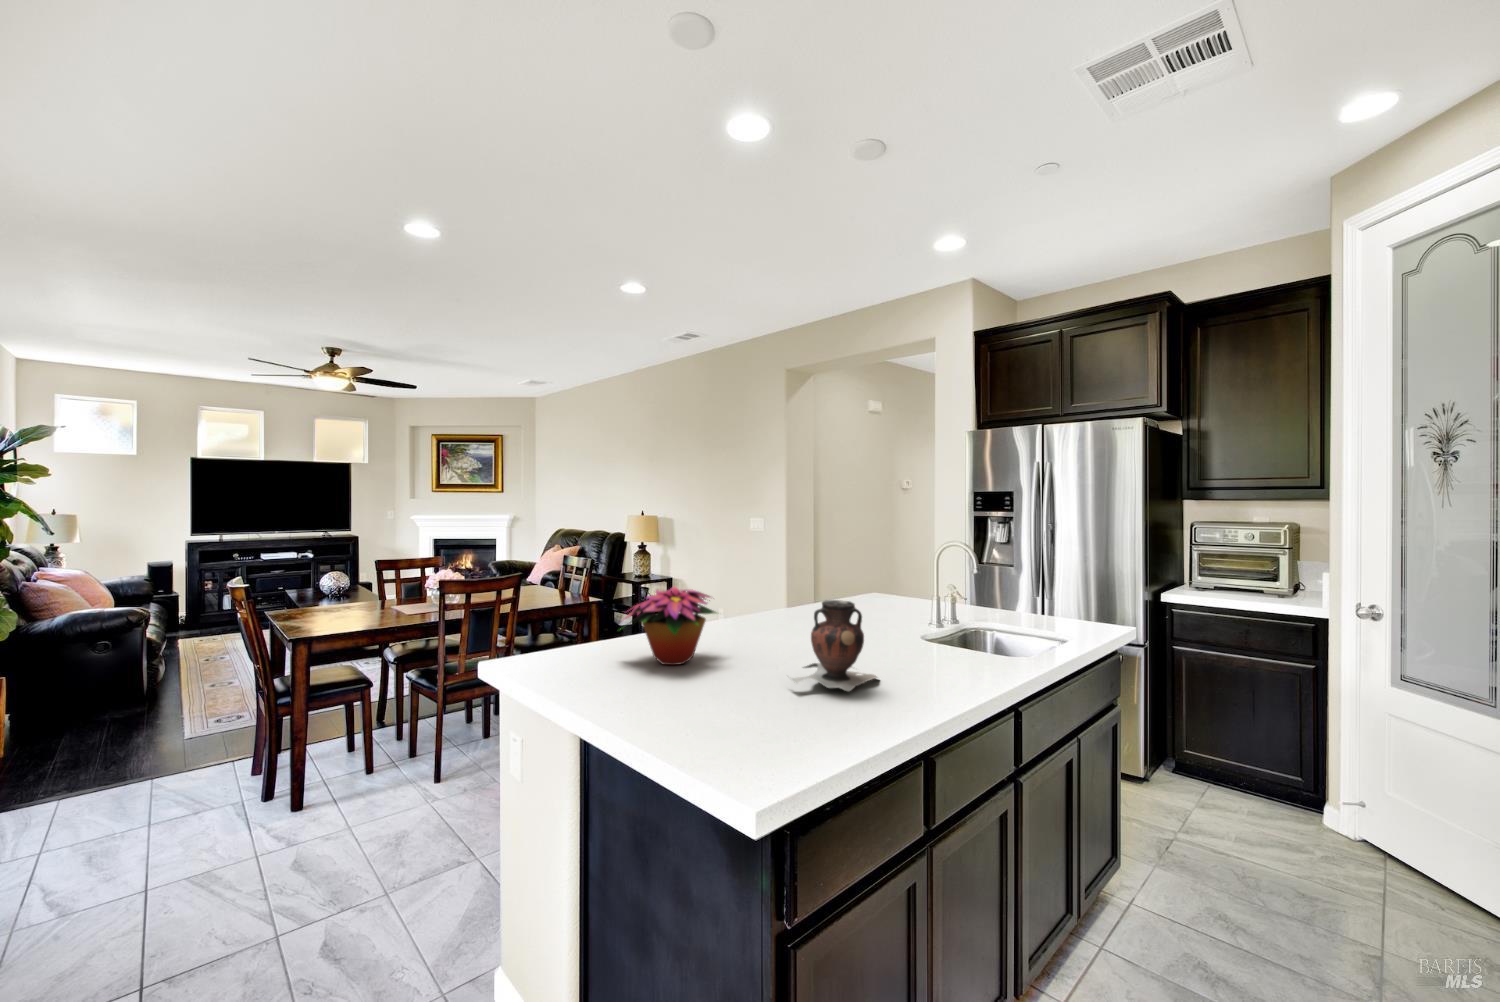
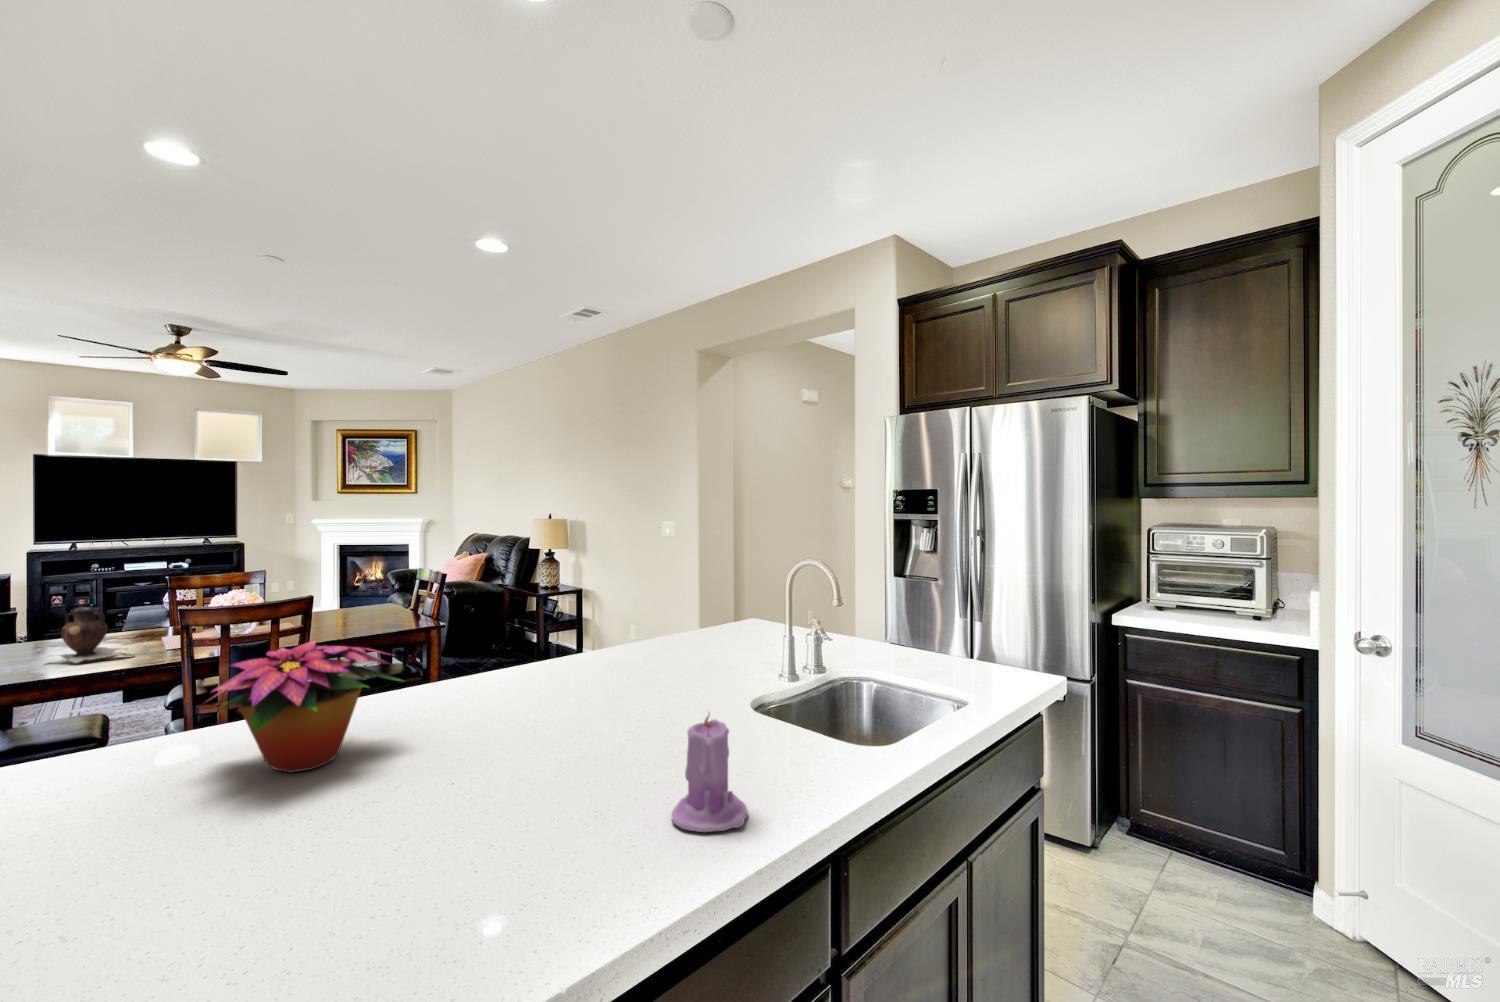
vase: present [790,600,877,691] -> present [51,607,135,663]
candle: none [926,623,973,690] -> present [672,714,748,832]

